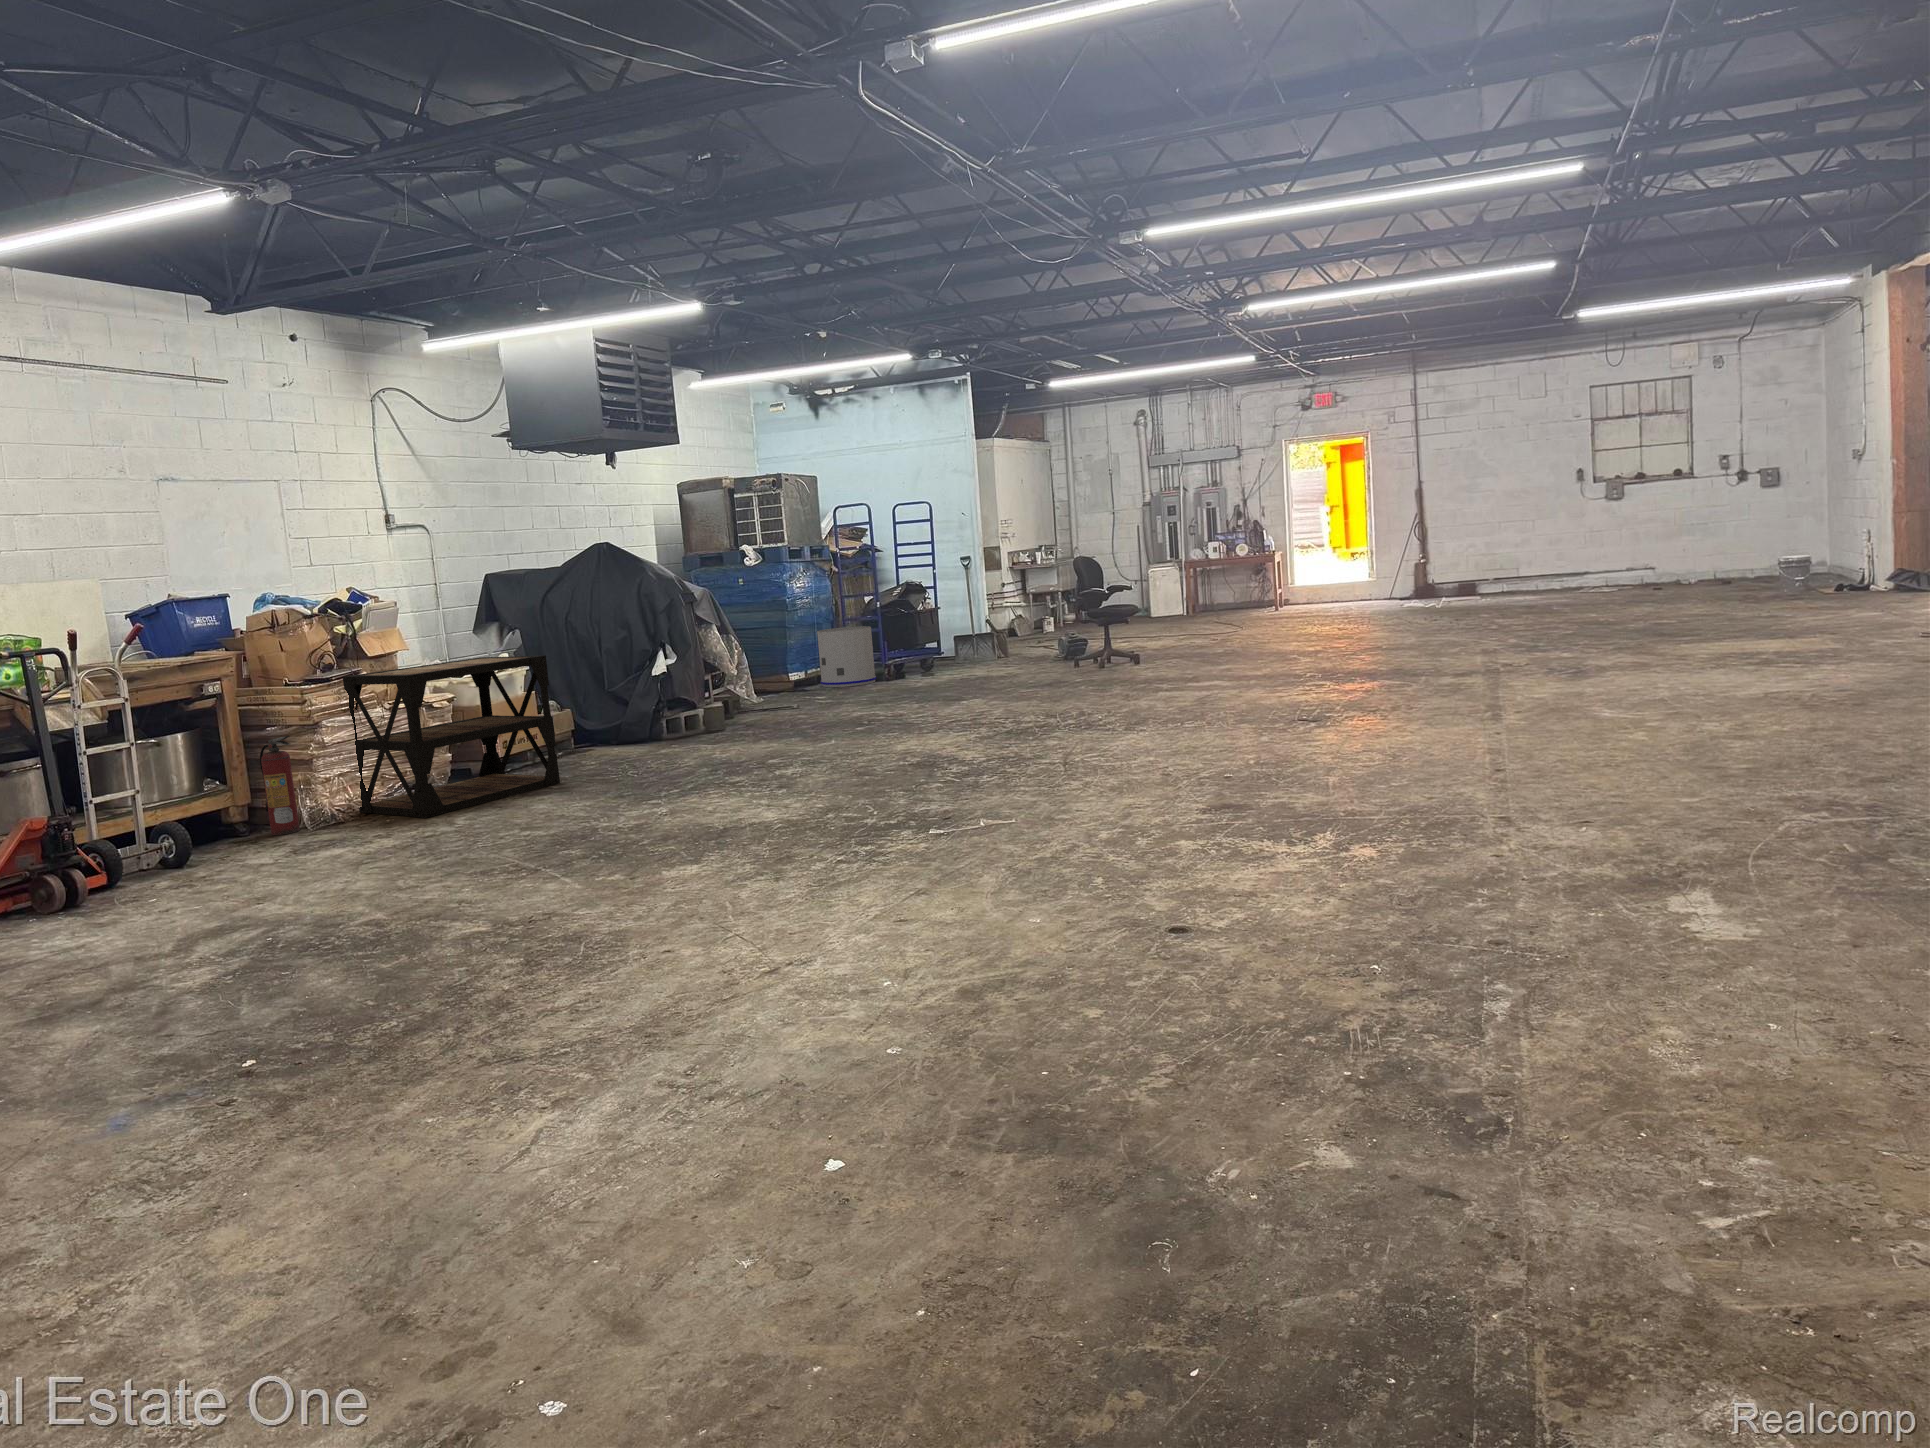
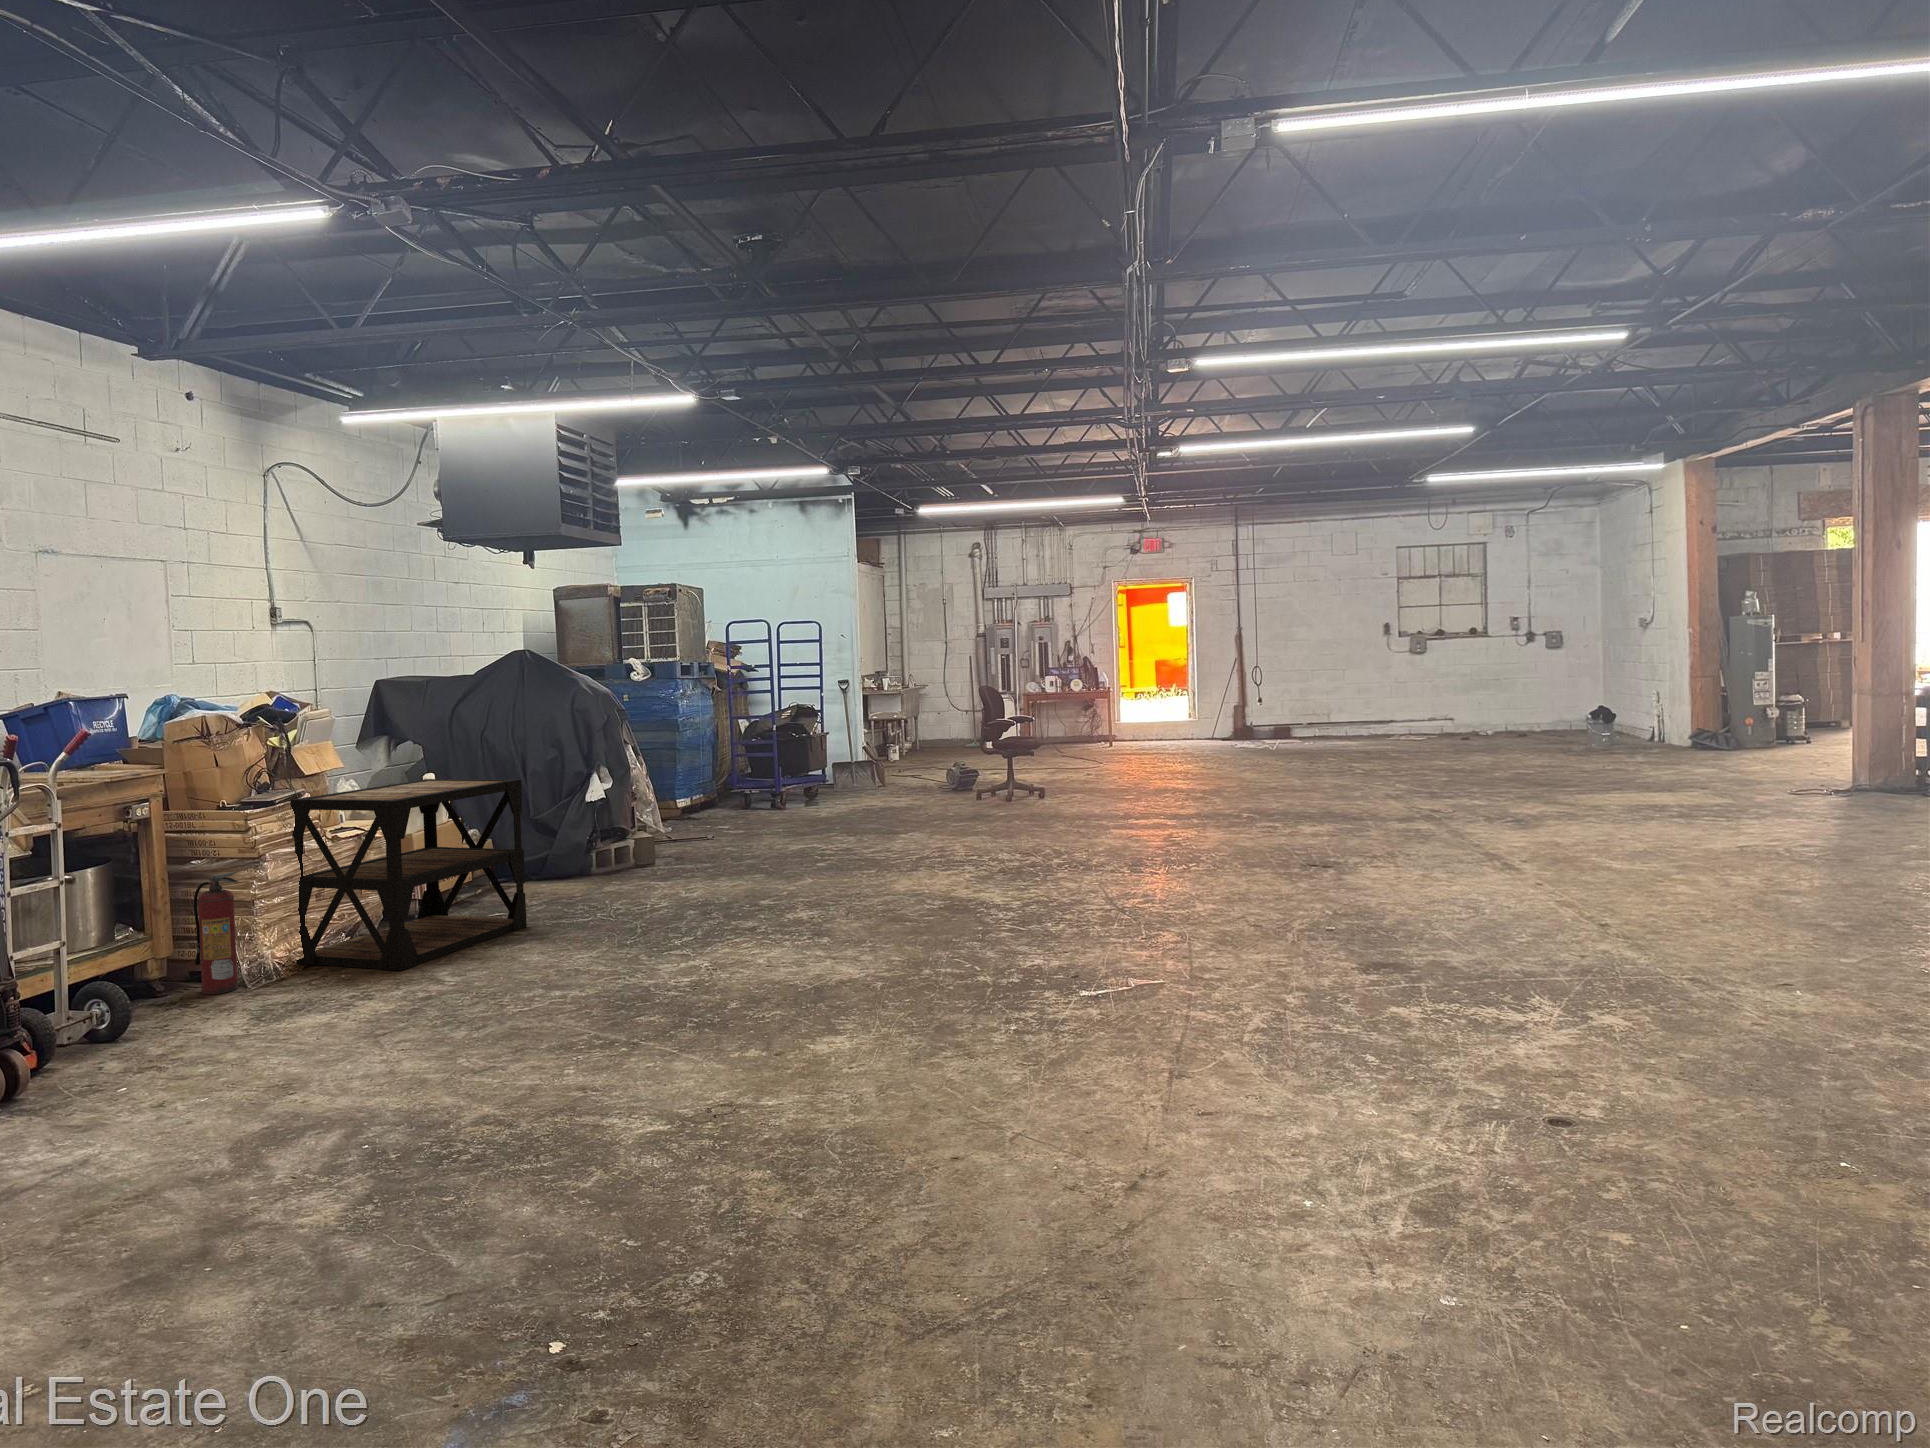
trash can: present [817,626,876,687] -> none [708,751,769,816]

